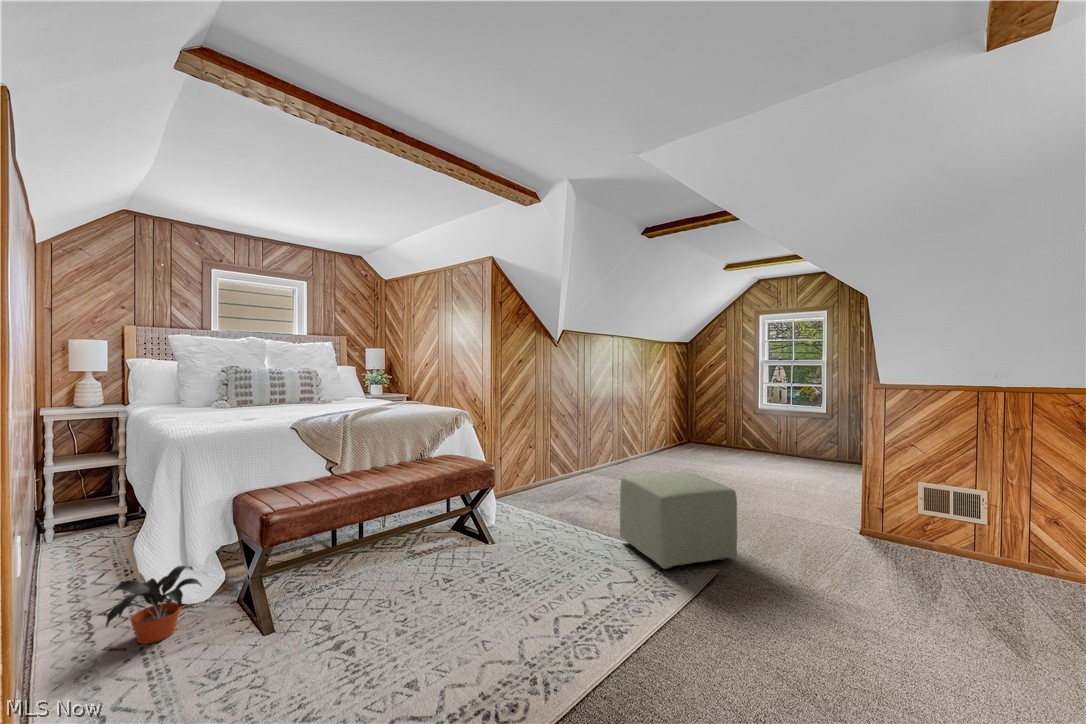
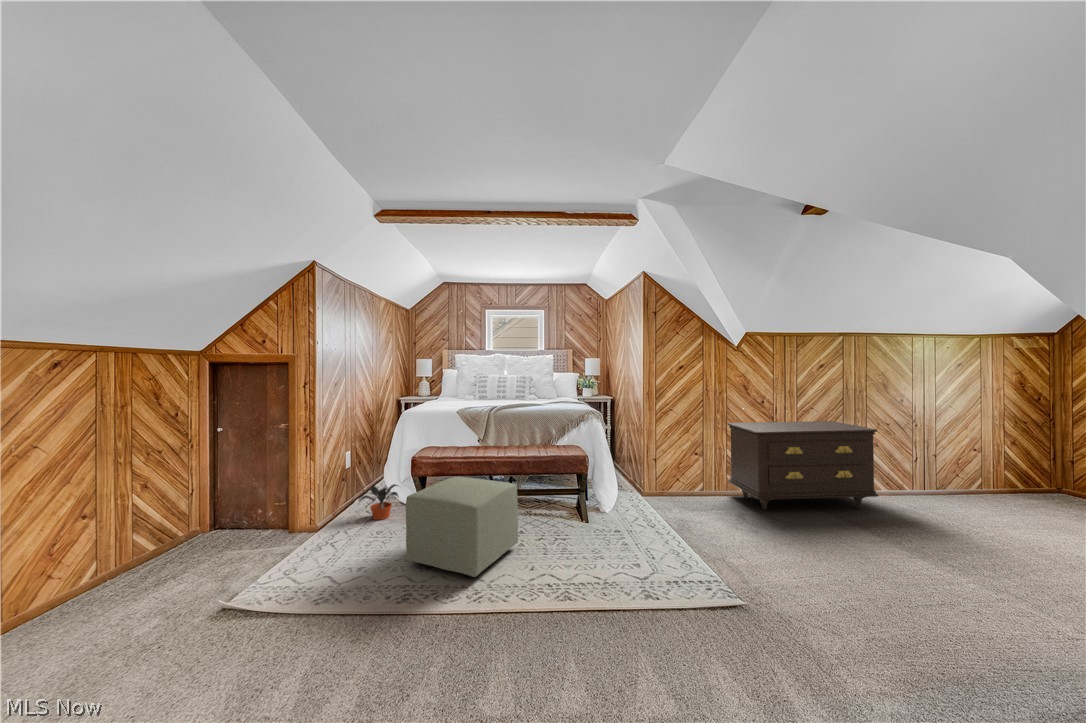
dresser: none [564,410,665,493] -> present [728,421,878,510]
ottoman: present [620,472,738,569] -> present [406,477,518,577]

